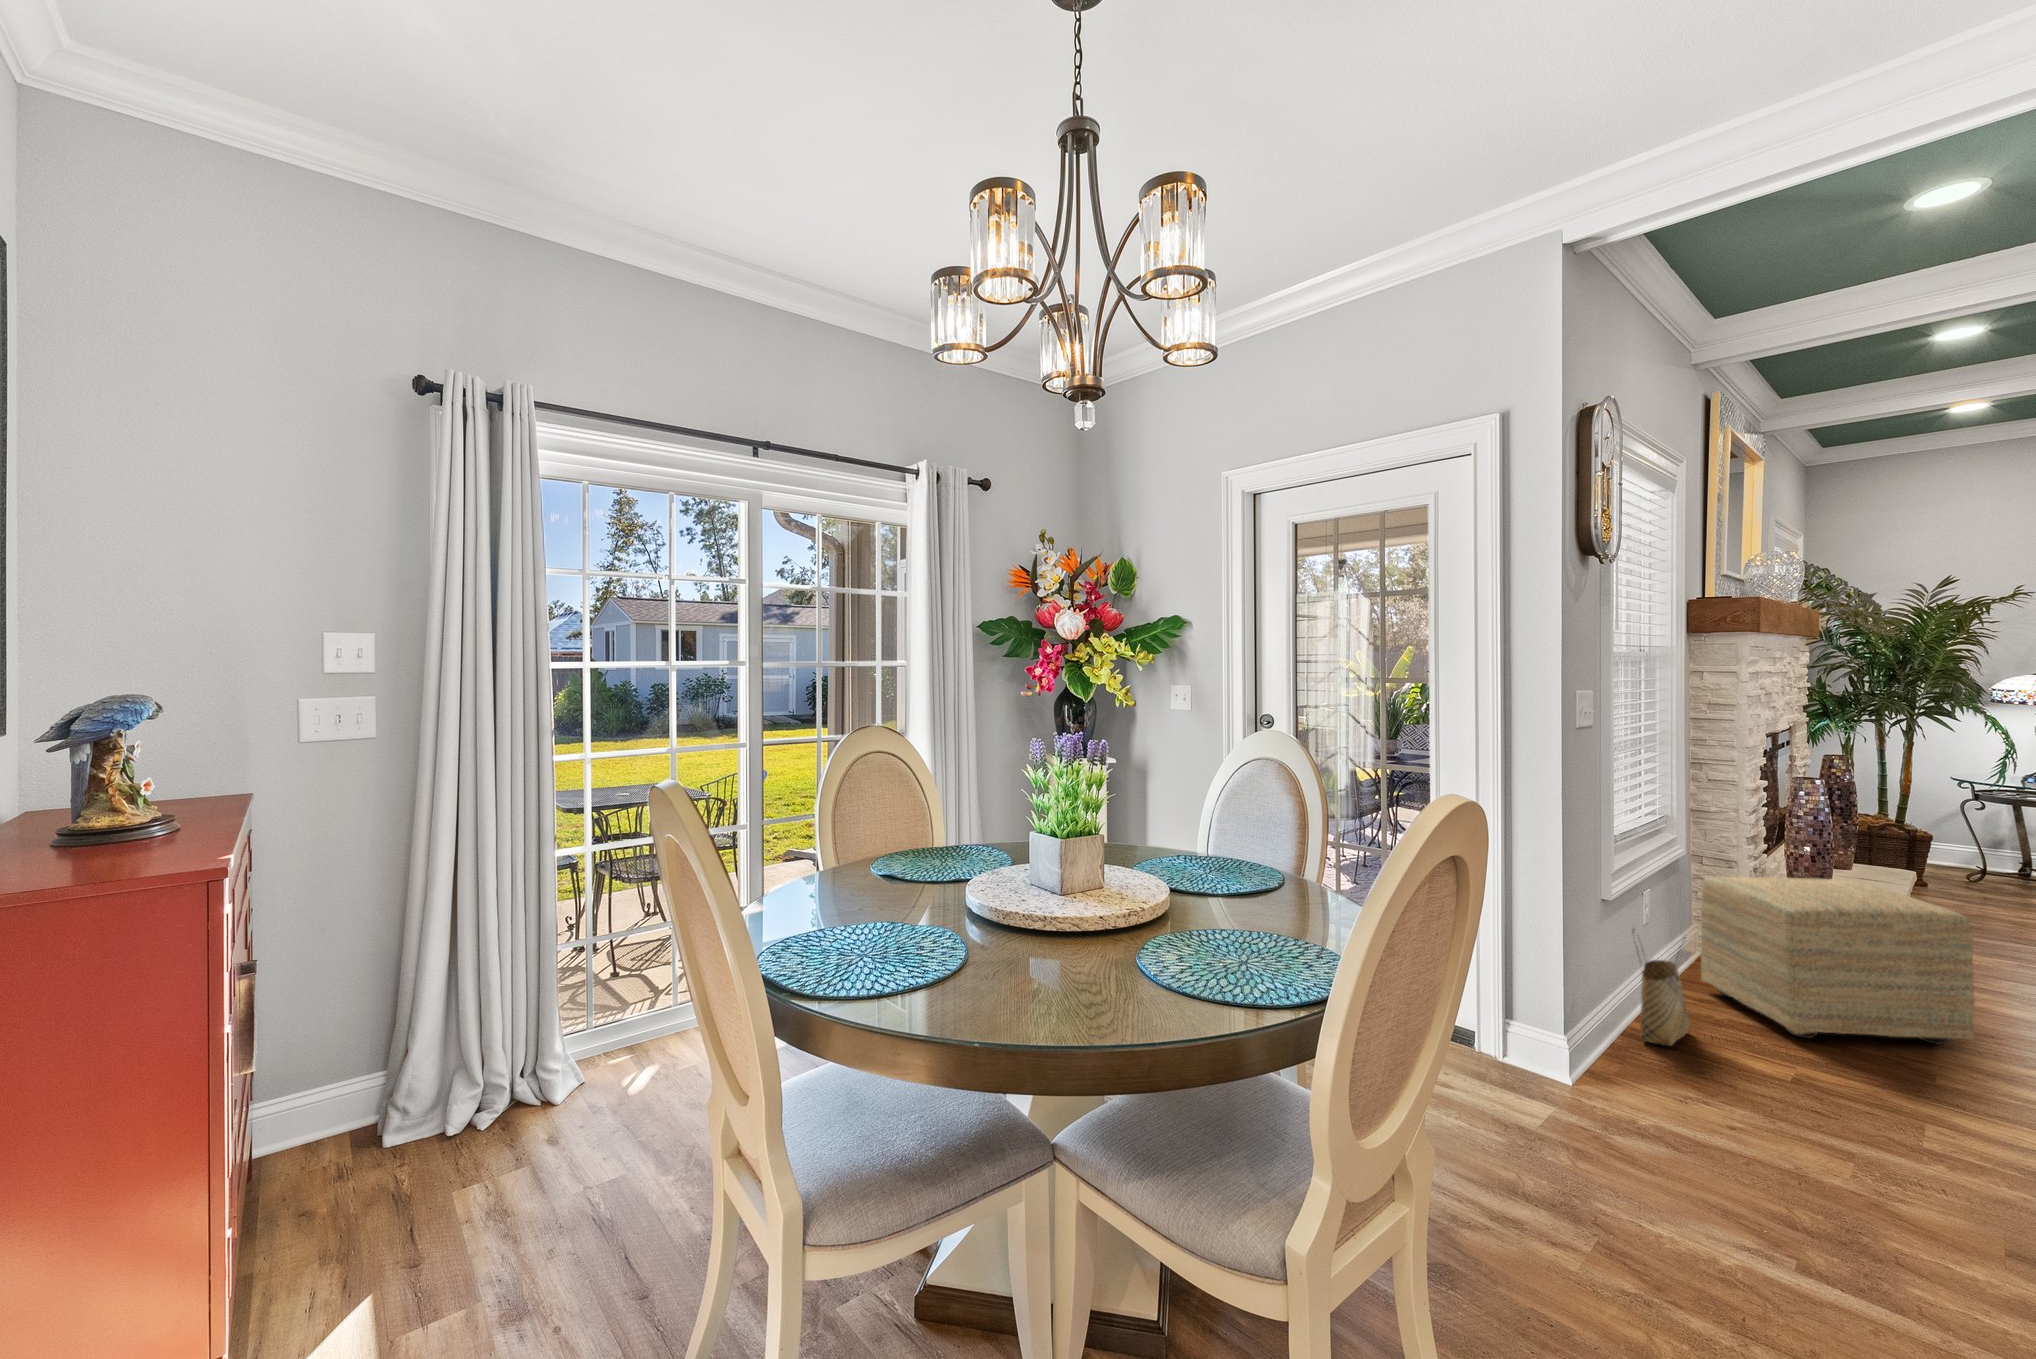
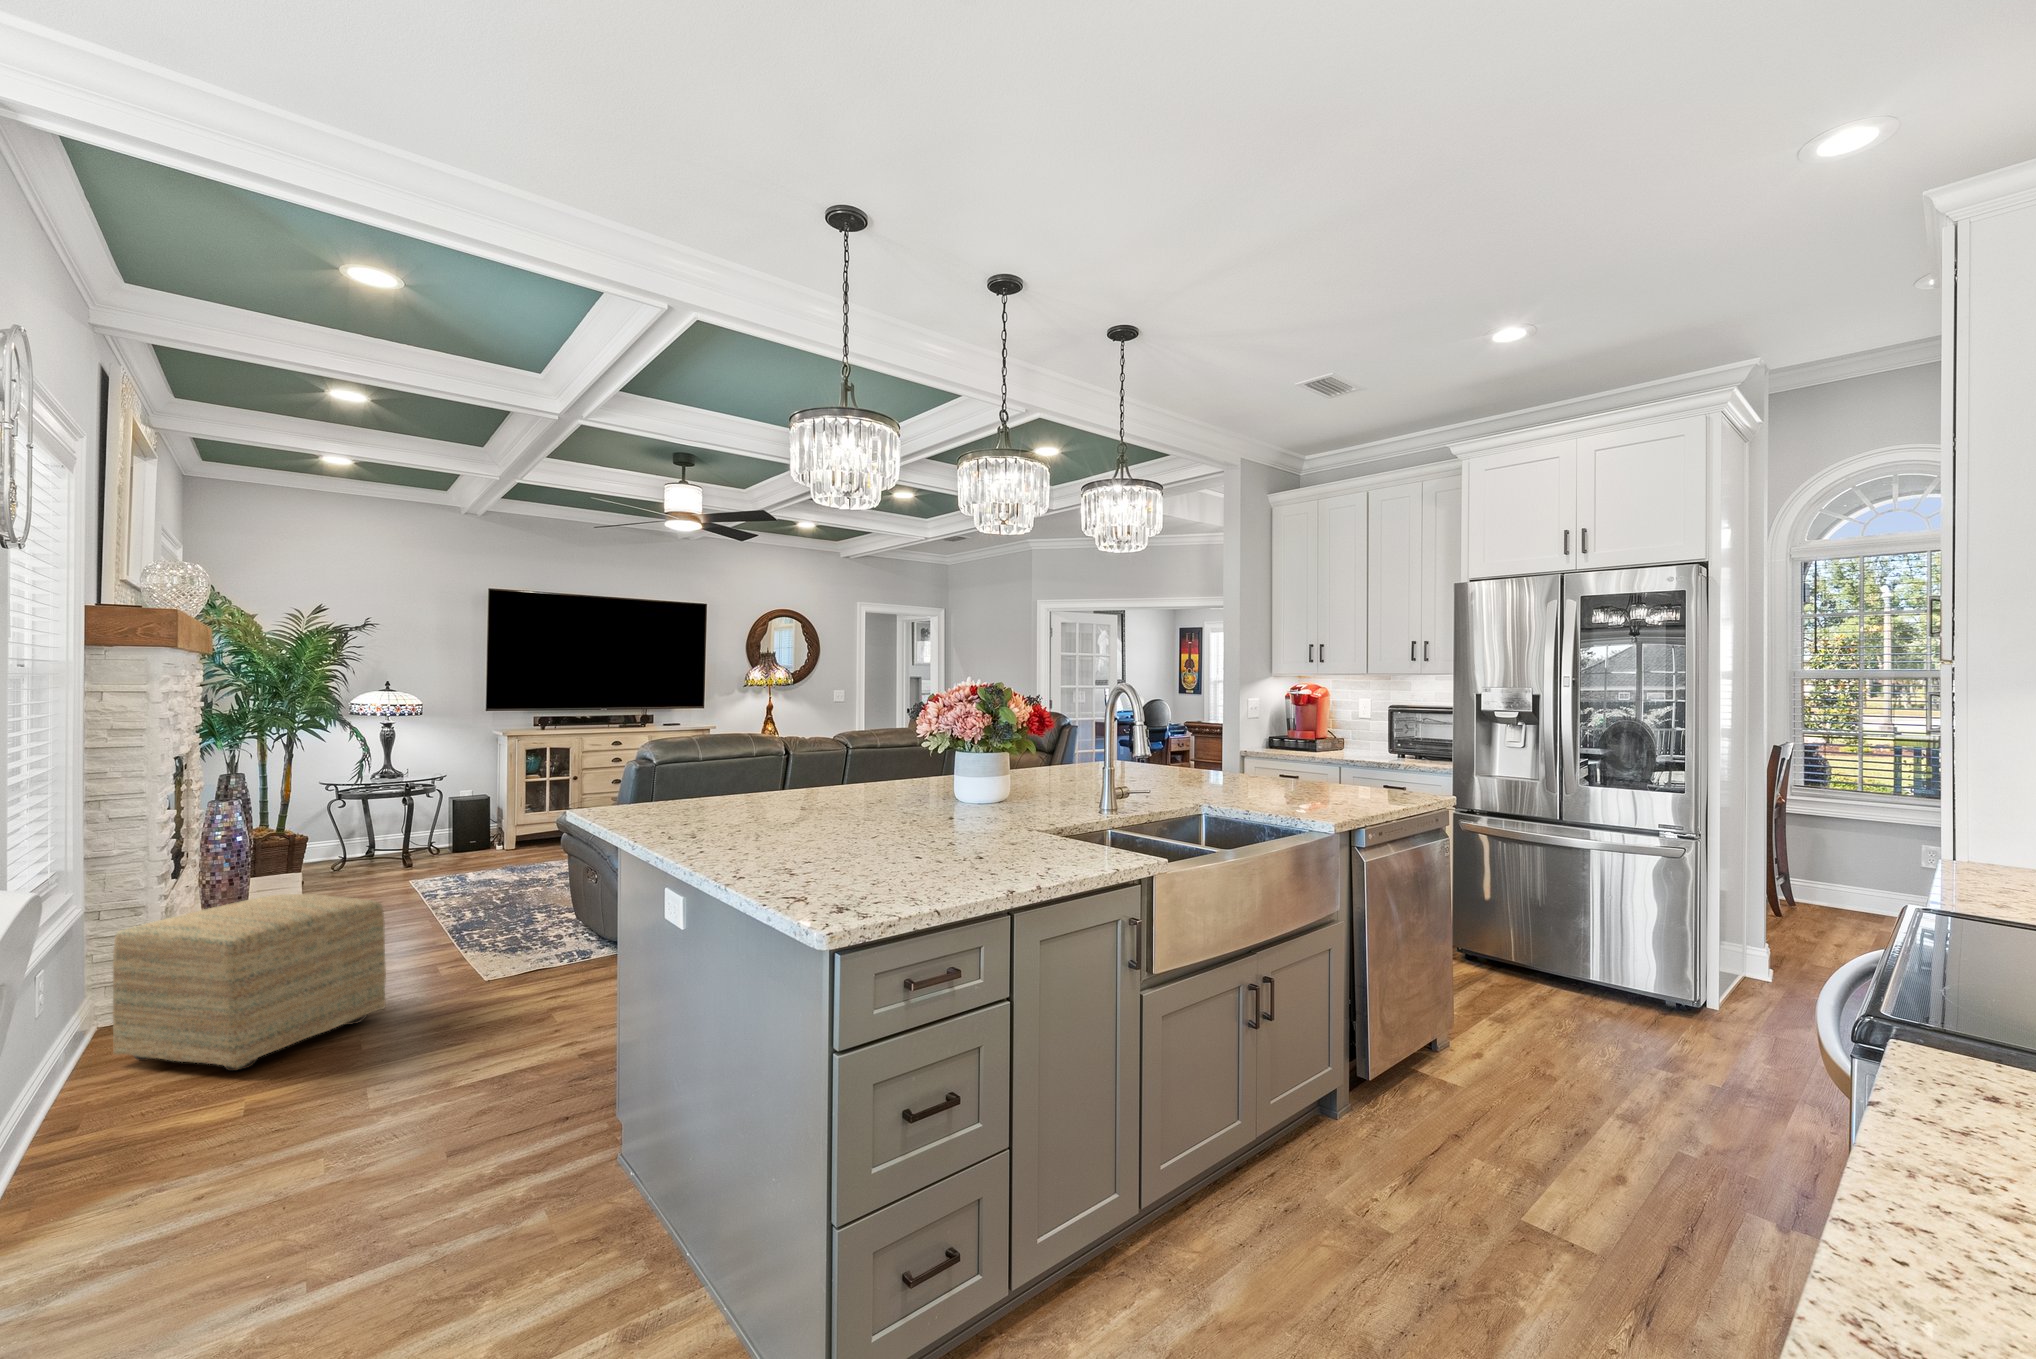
woven basket: present [1633,929,1690,1046] -> none [33,1004,115,1161]

